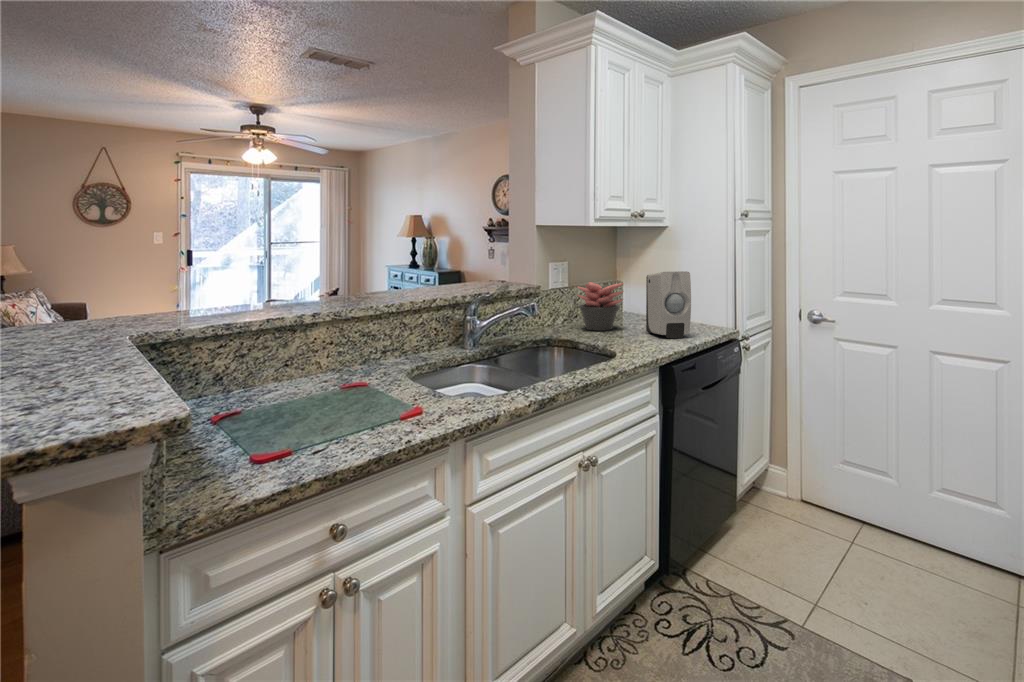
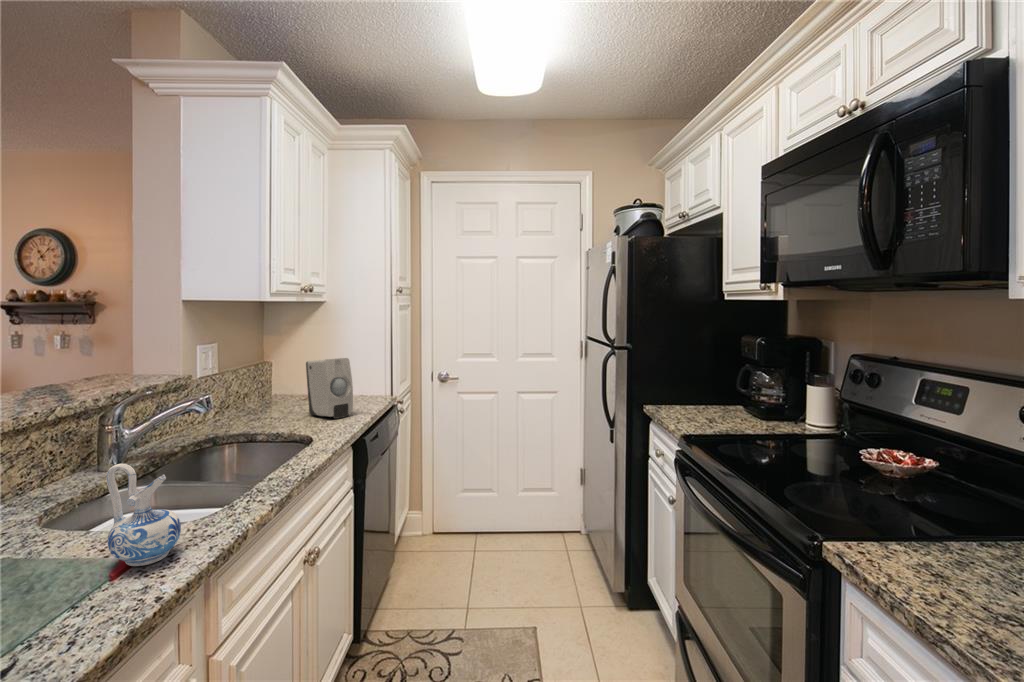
succulent plant: present [578,282,624,331] -> none [228,370,281,421]
ceramic pitcher: none [397,330,447,417] -> present [106,464,181,566]

